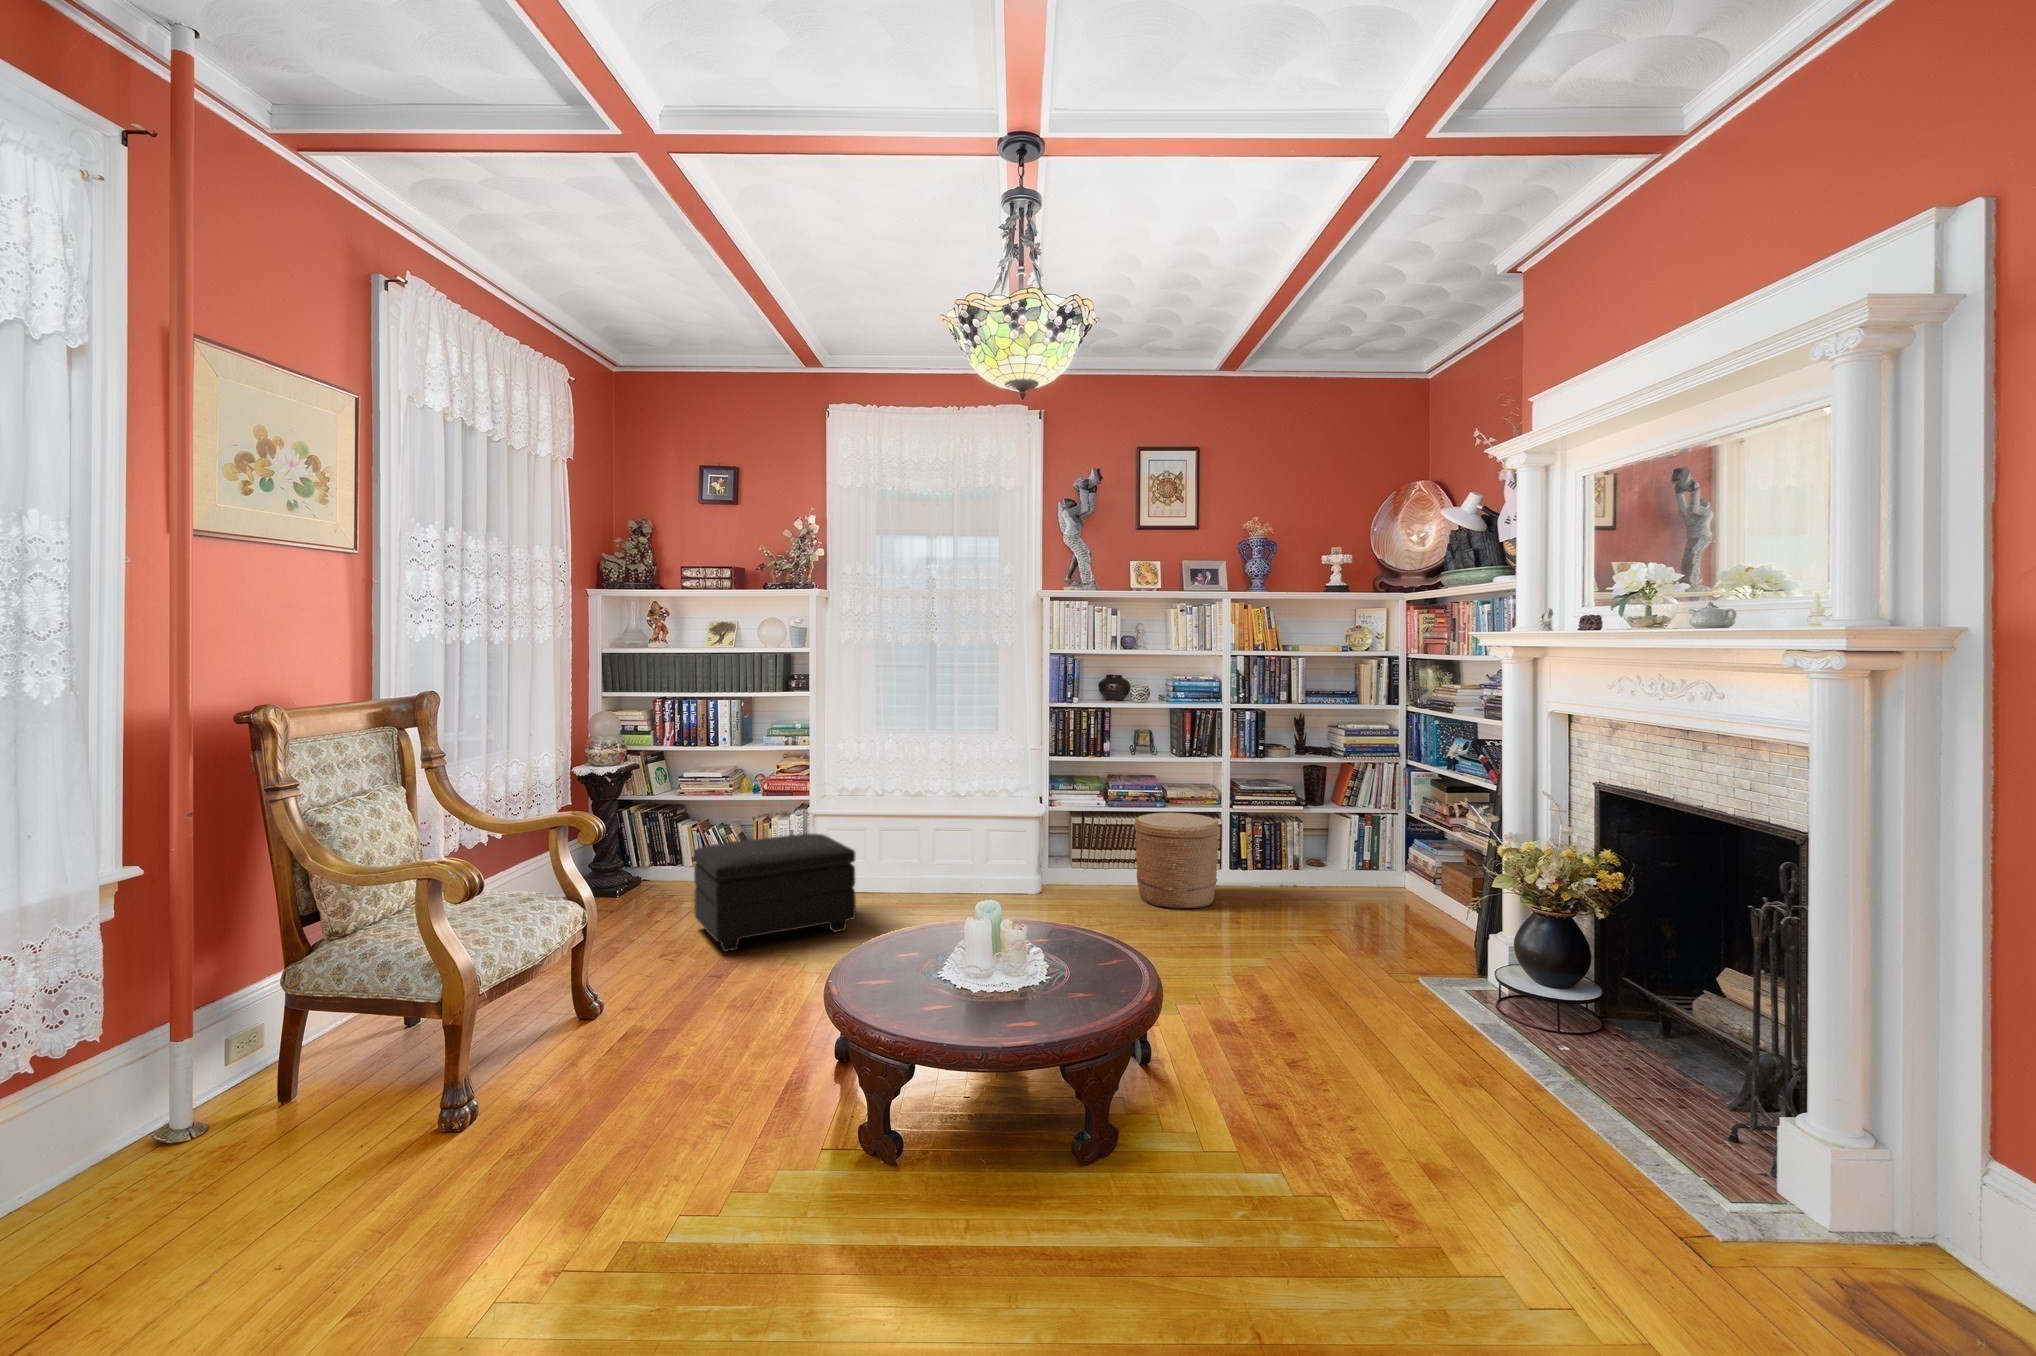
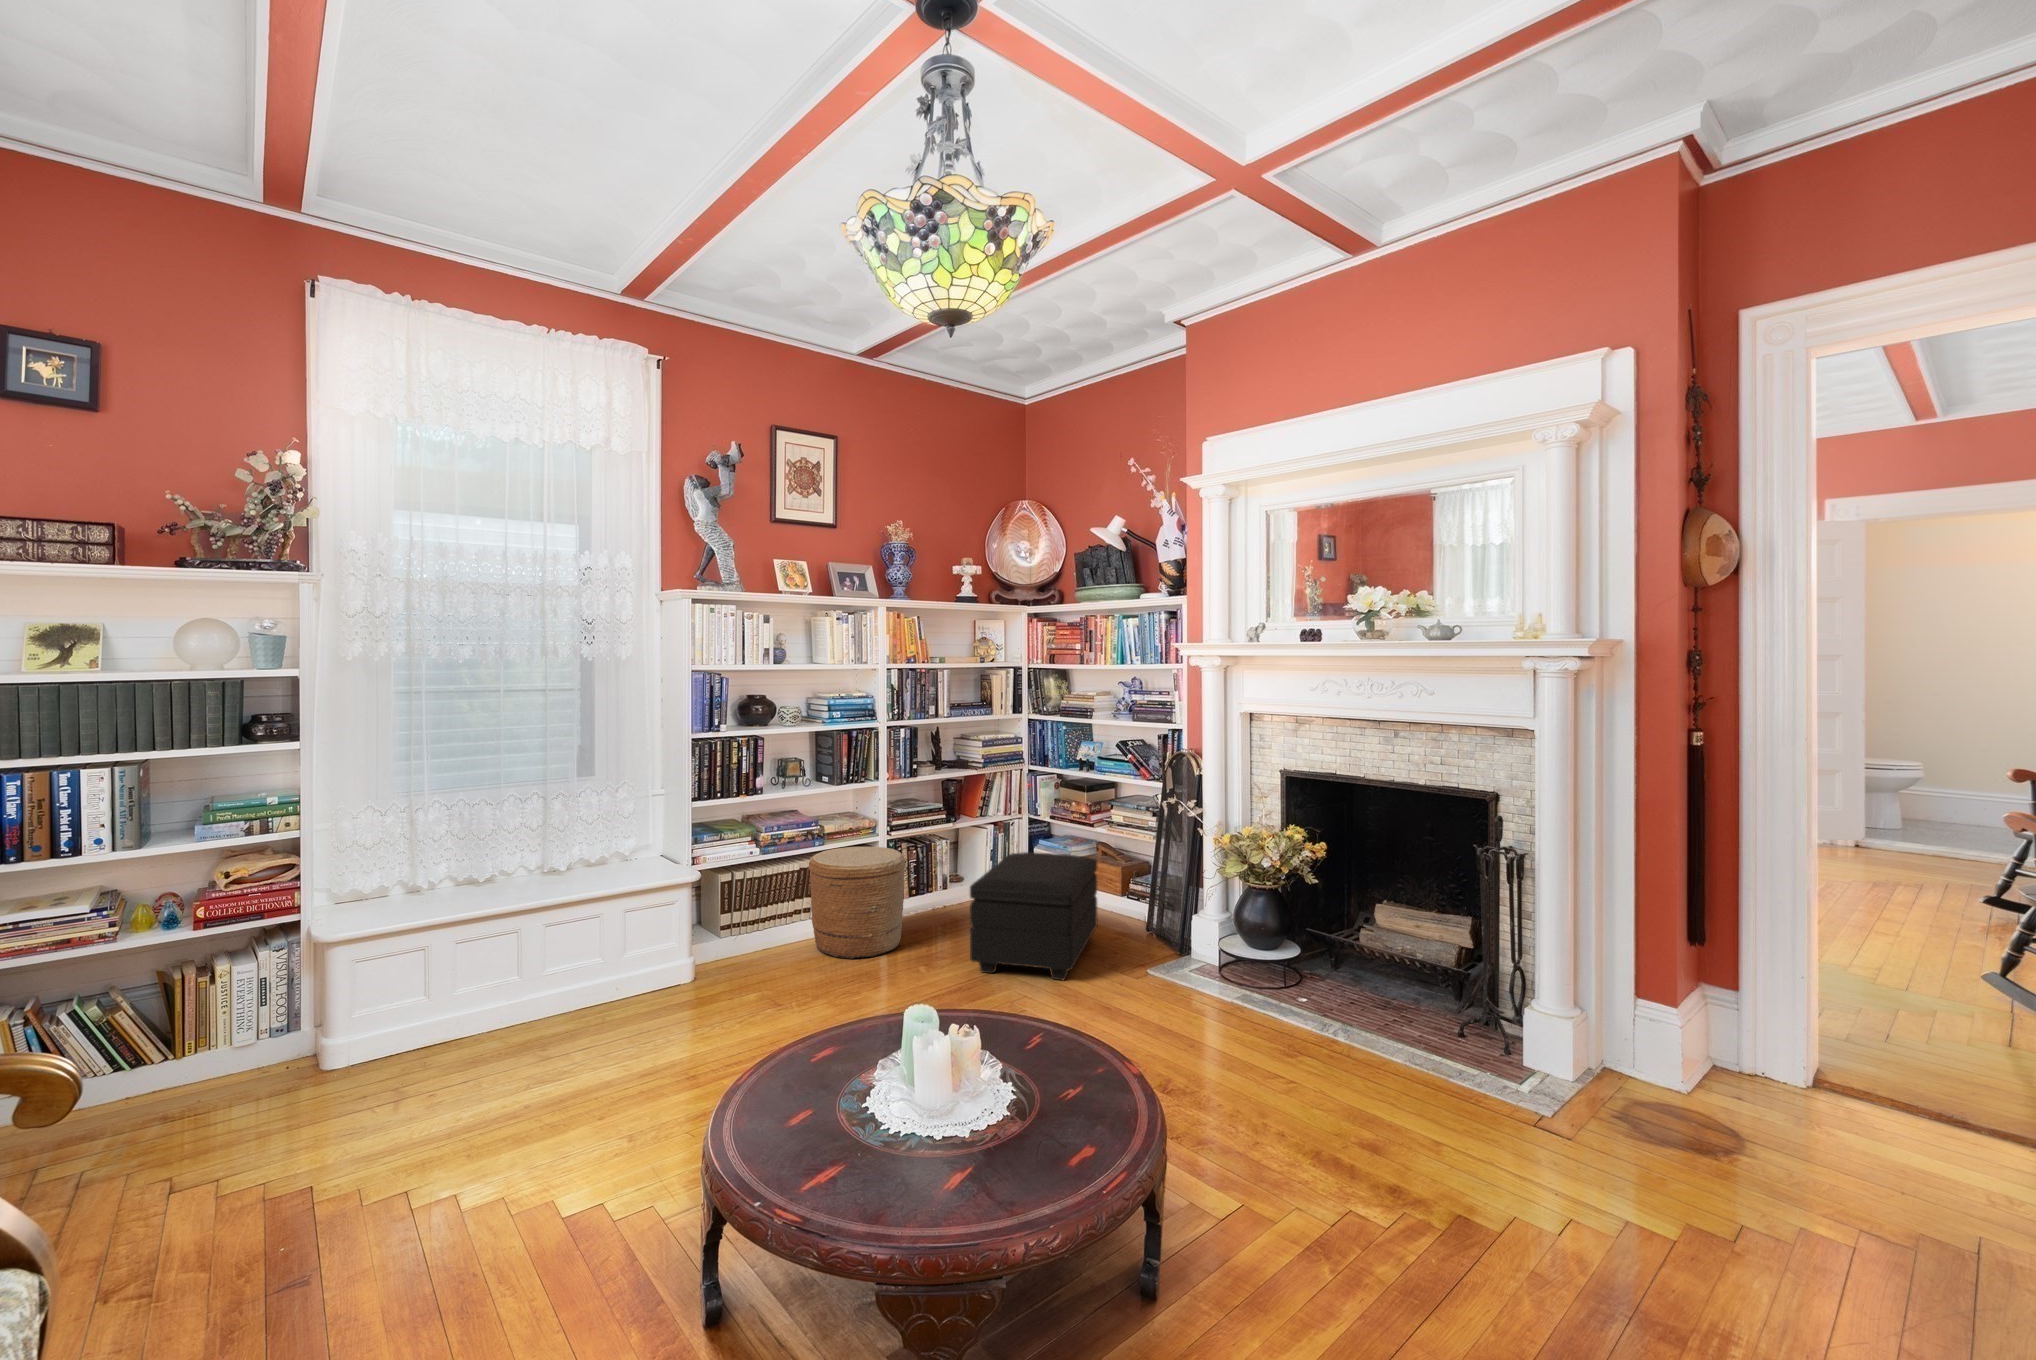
footstool: present [694,833,856,951] -> present [970,852,1098,980]

